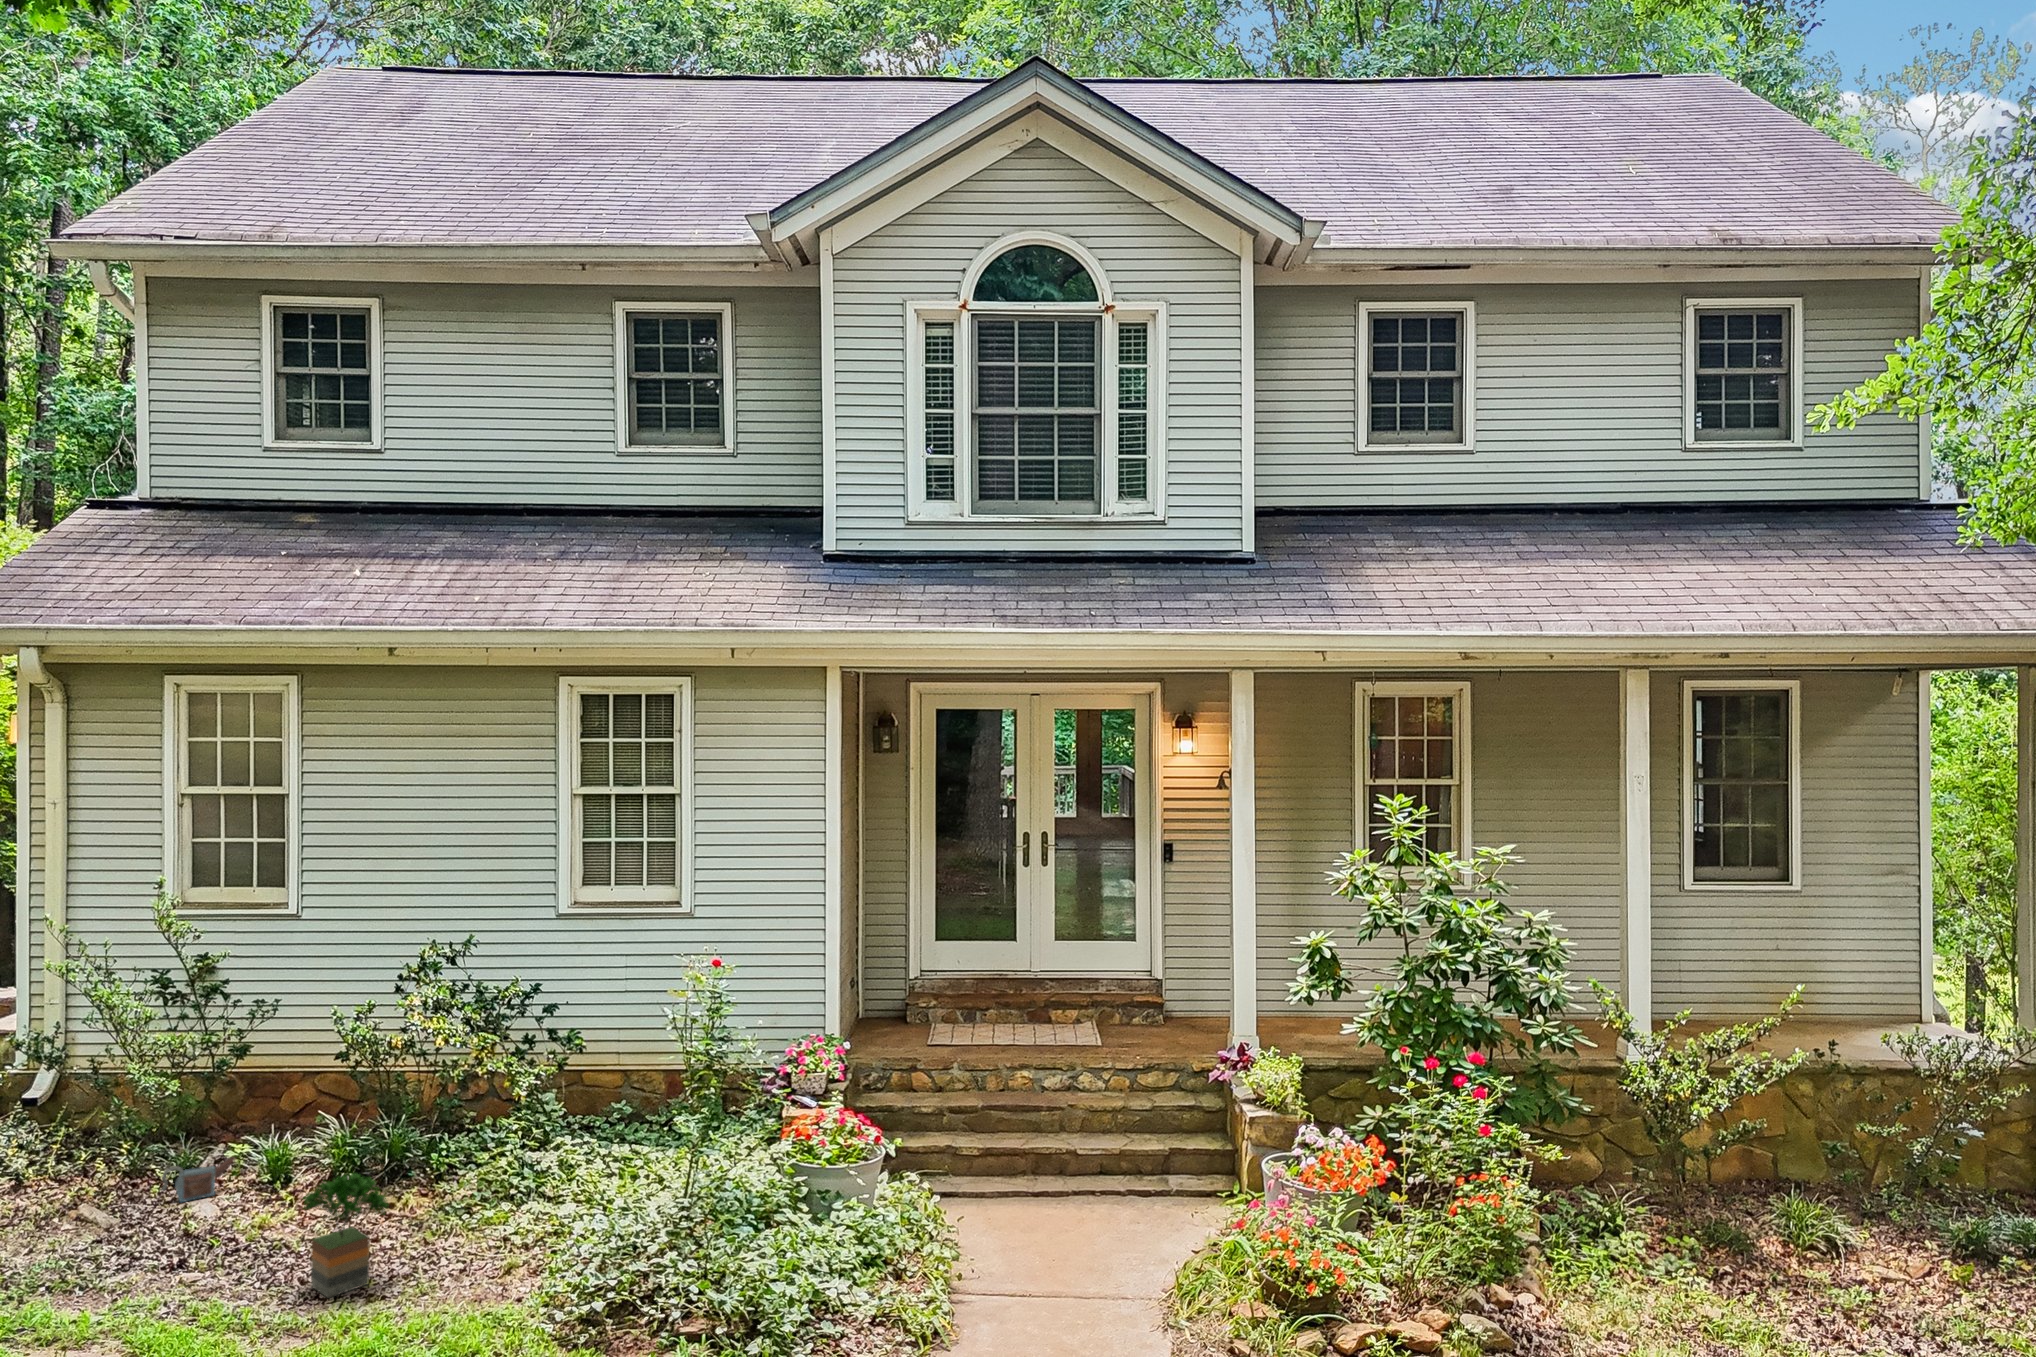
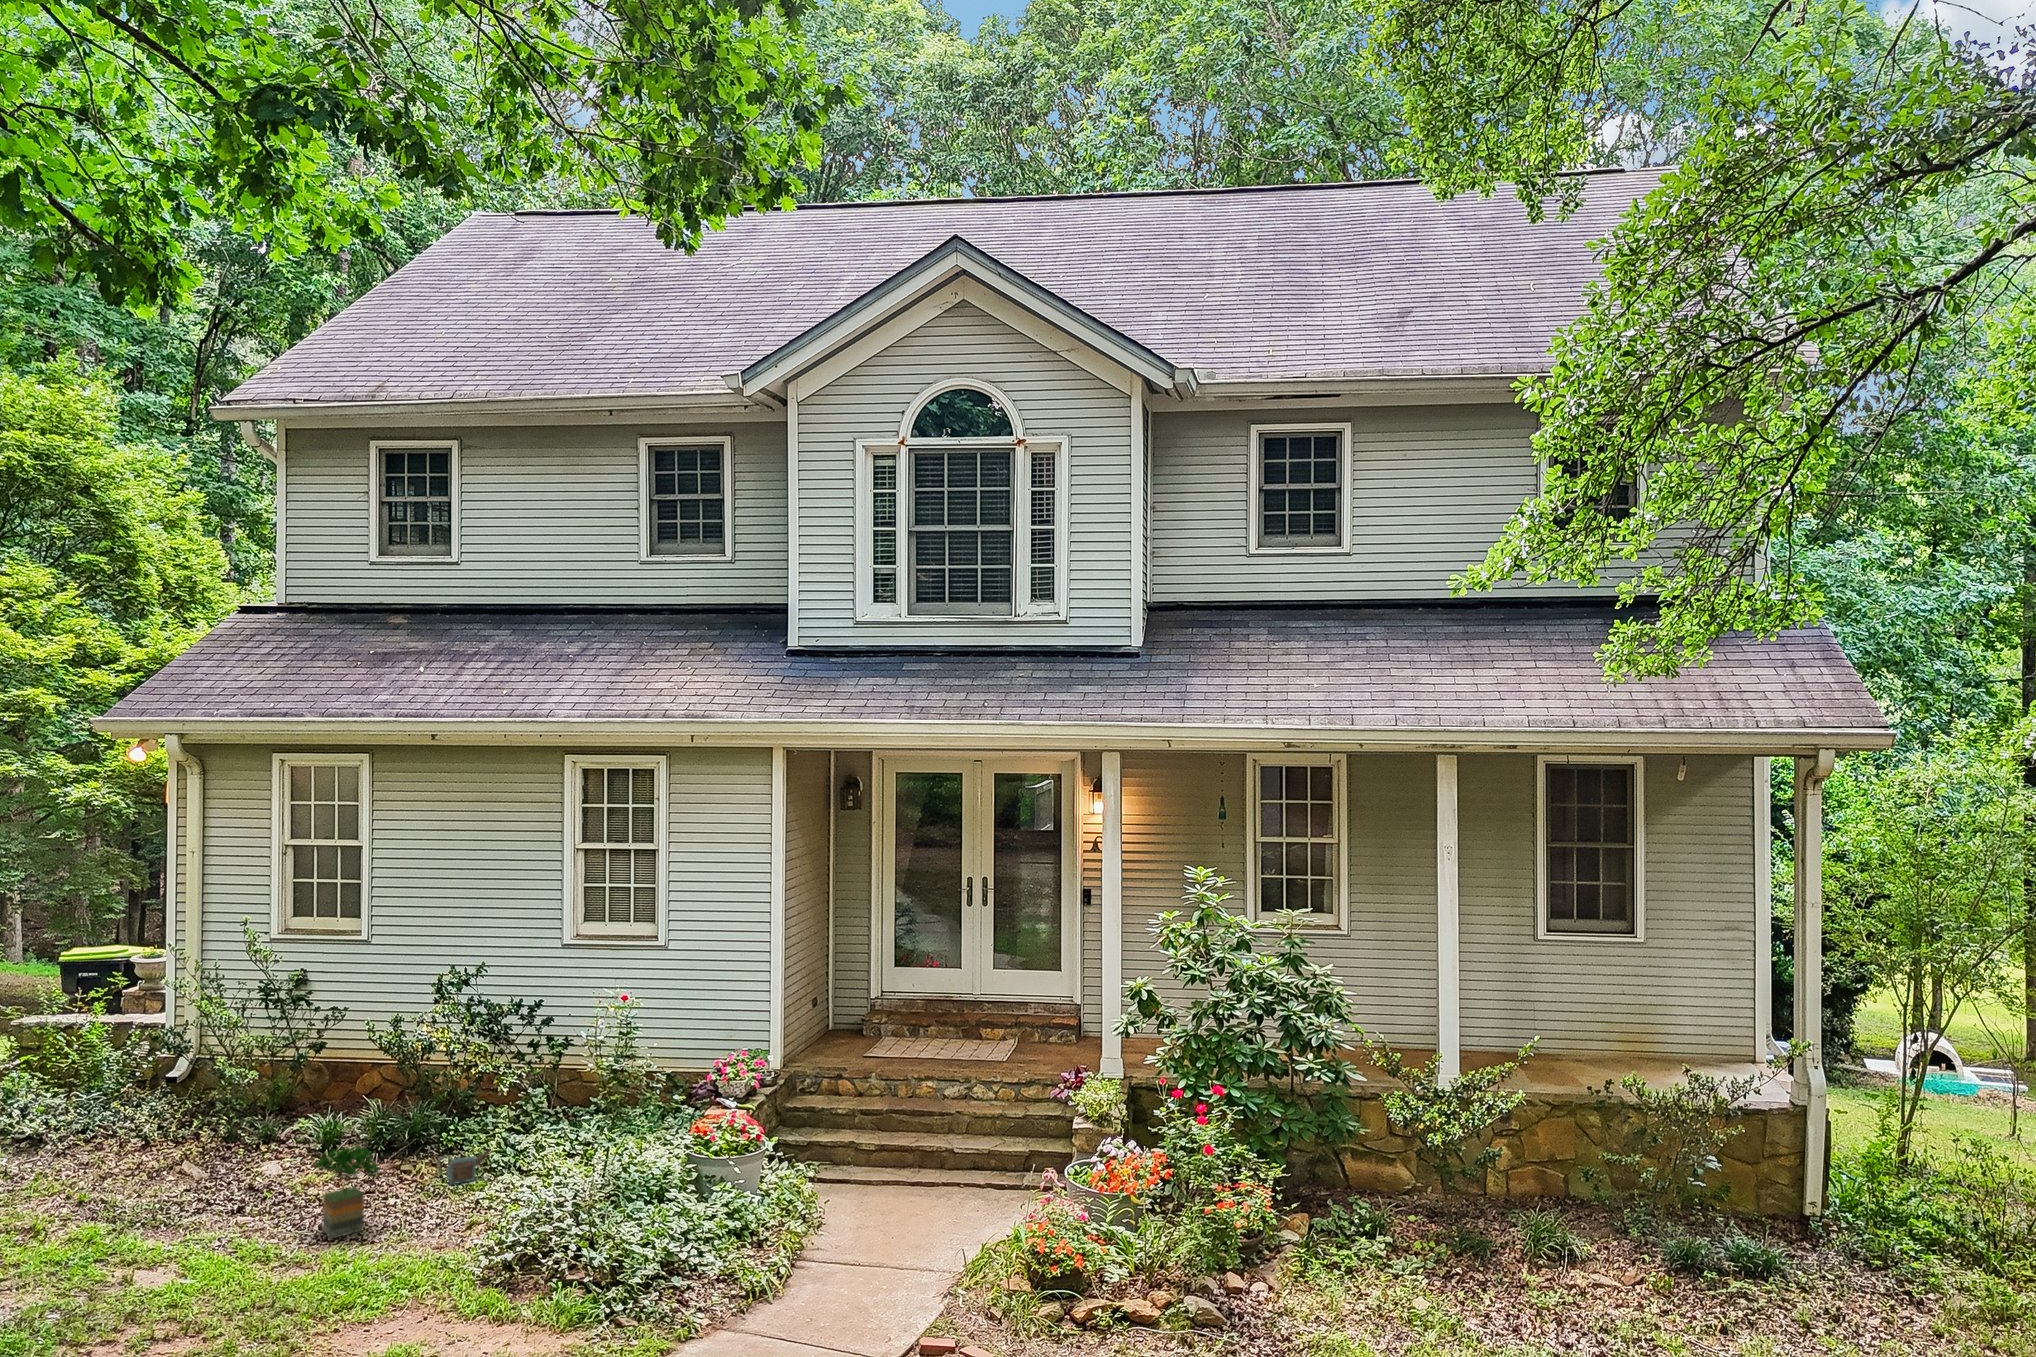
watering can: present [162,1157,235,1202] -> present [437,1150,491,1184]

